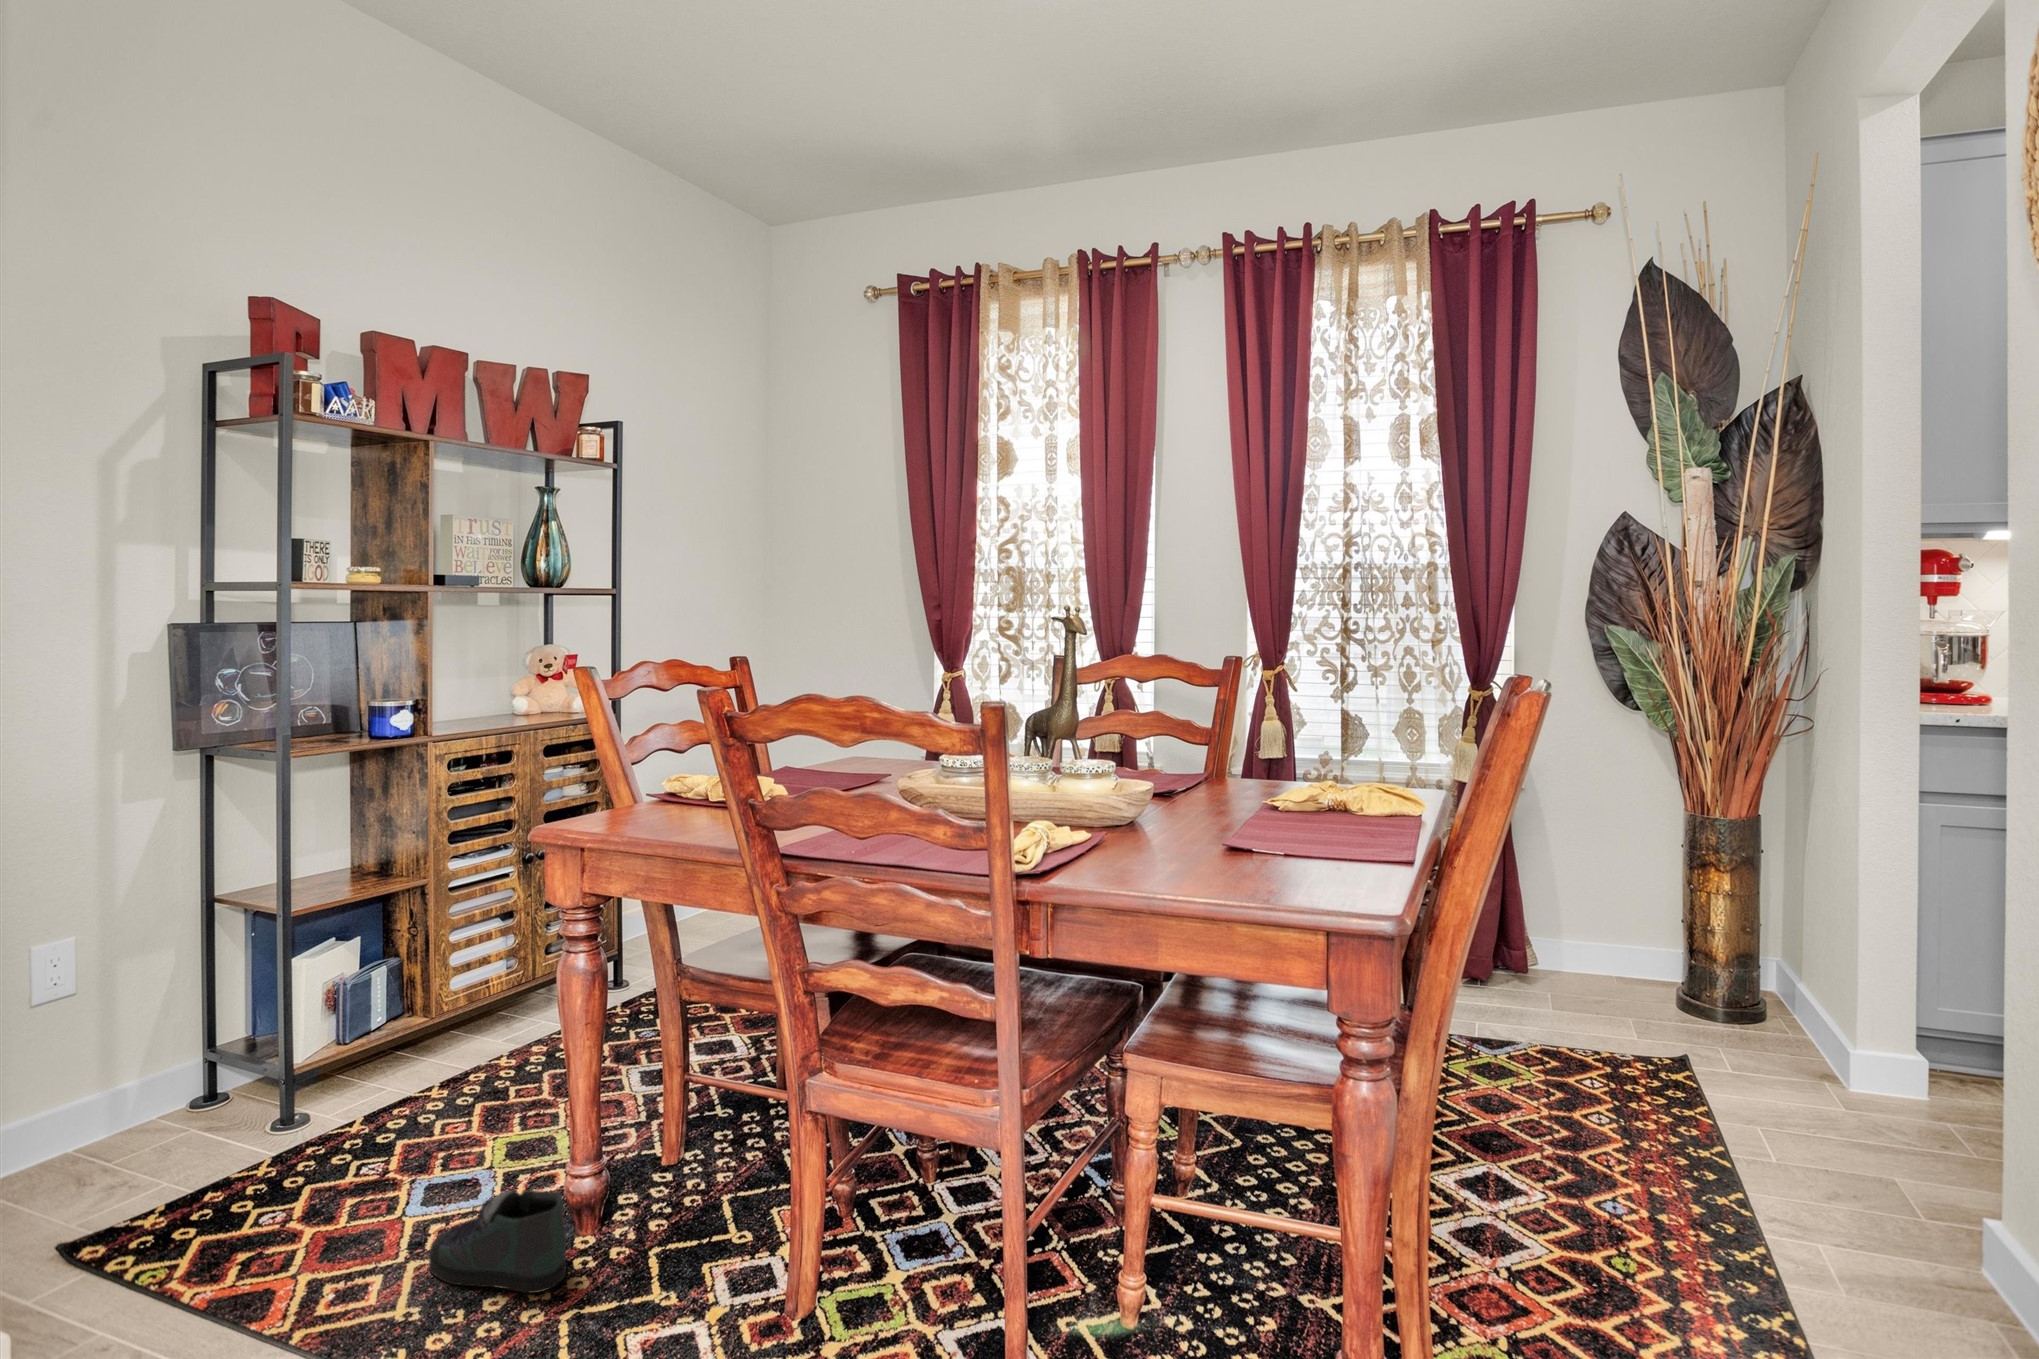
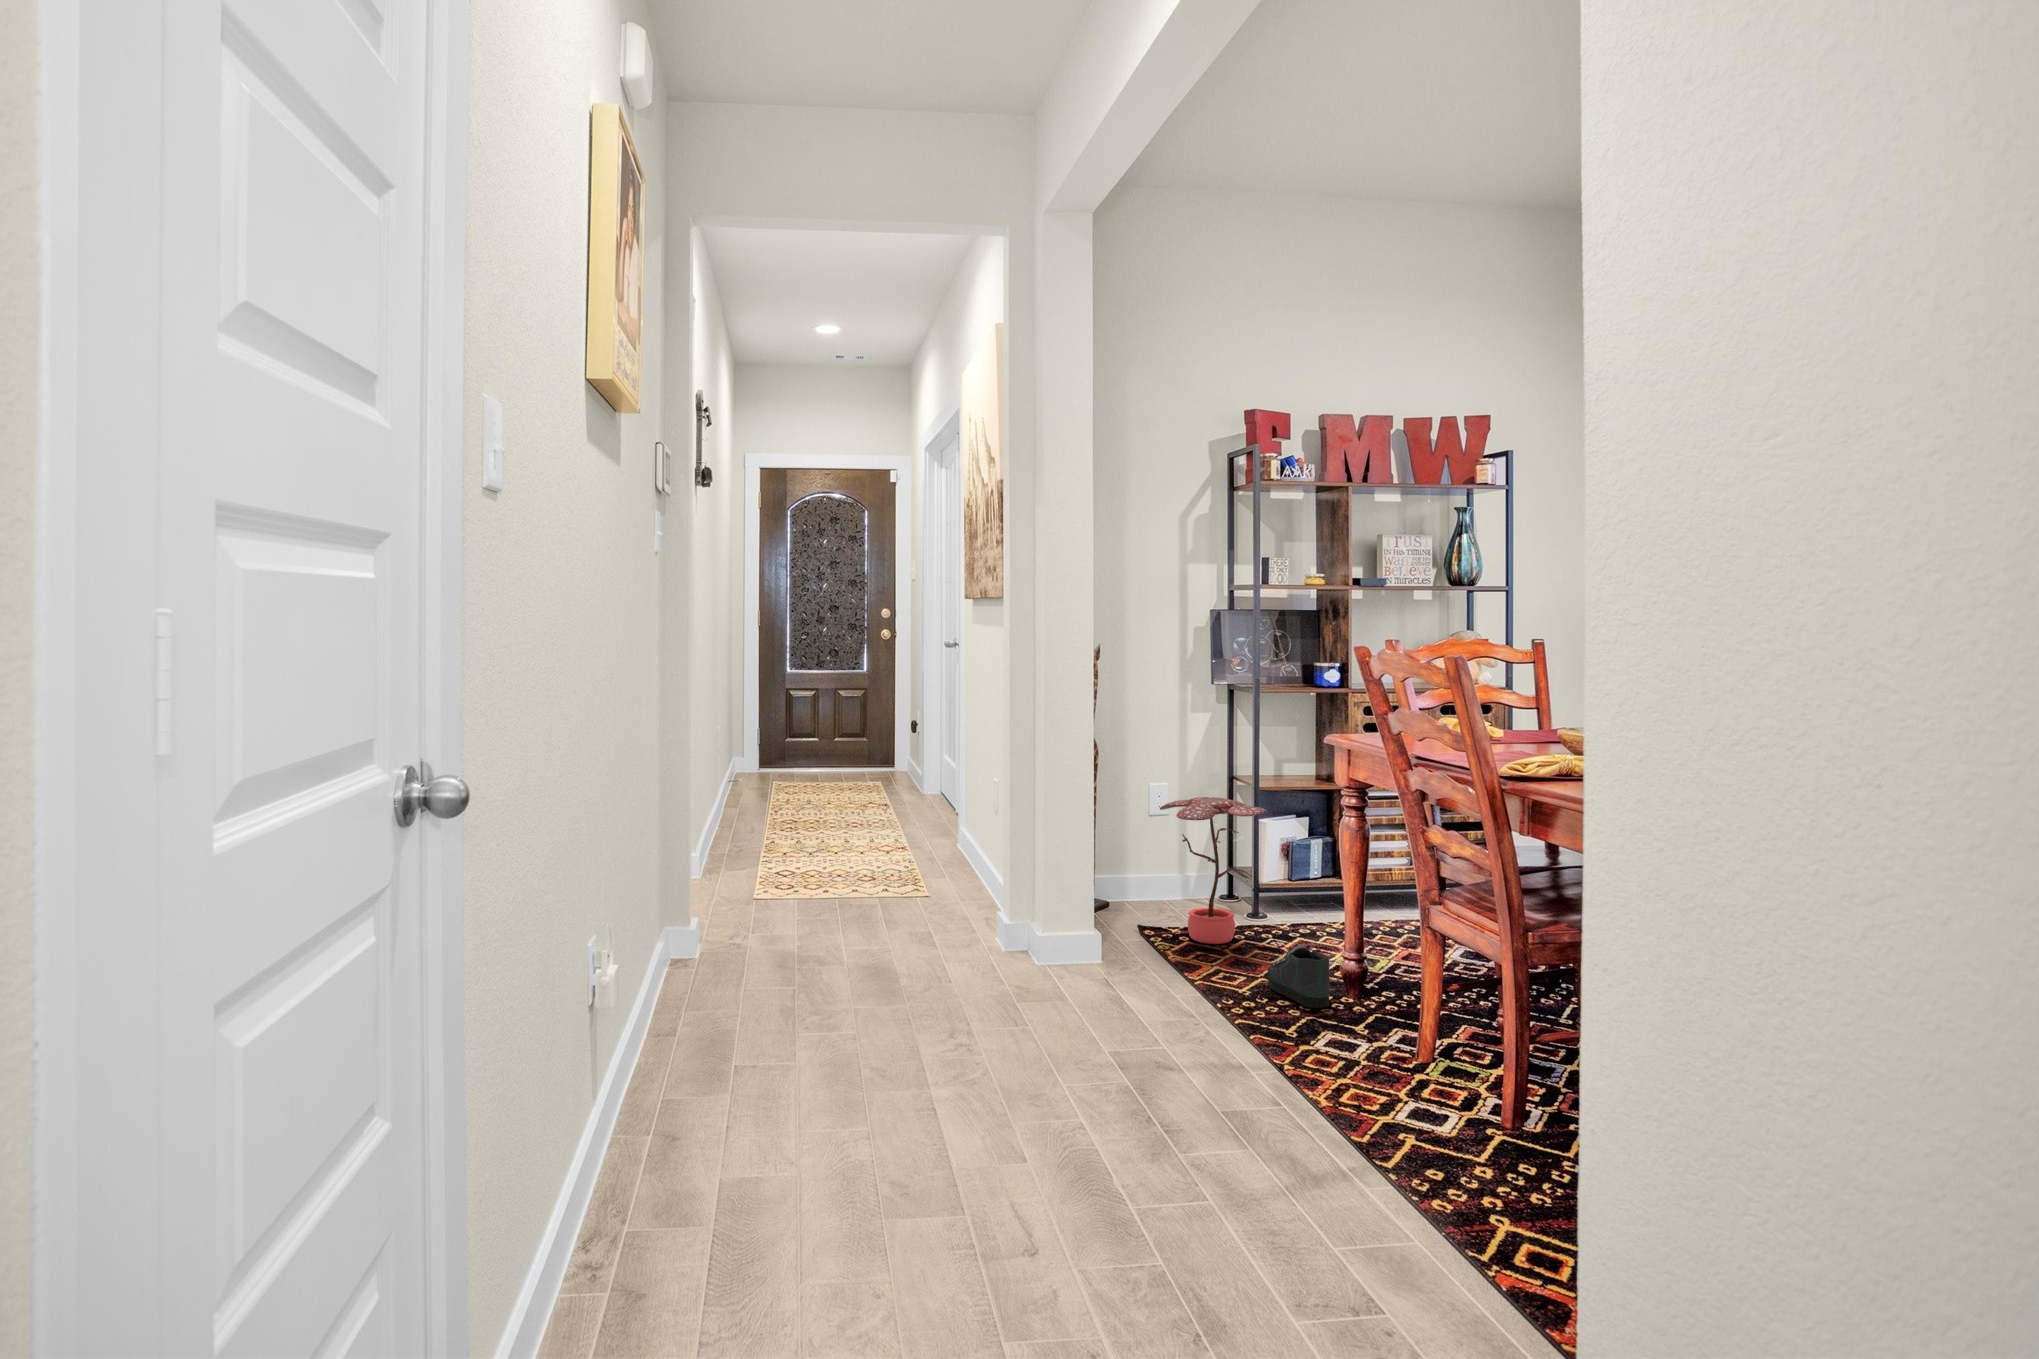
potted plant: none [119,955,362,1232] -> present [1160,797,1267,944]

